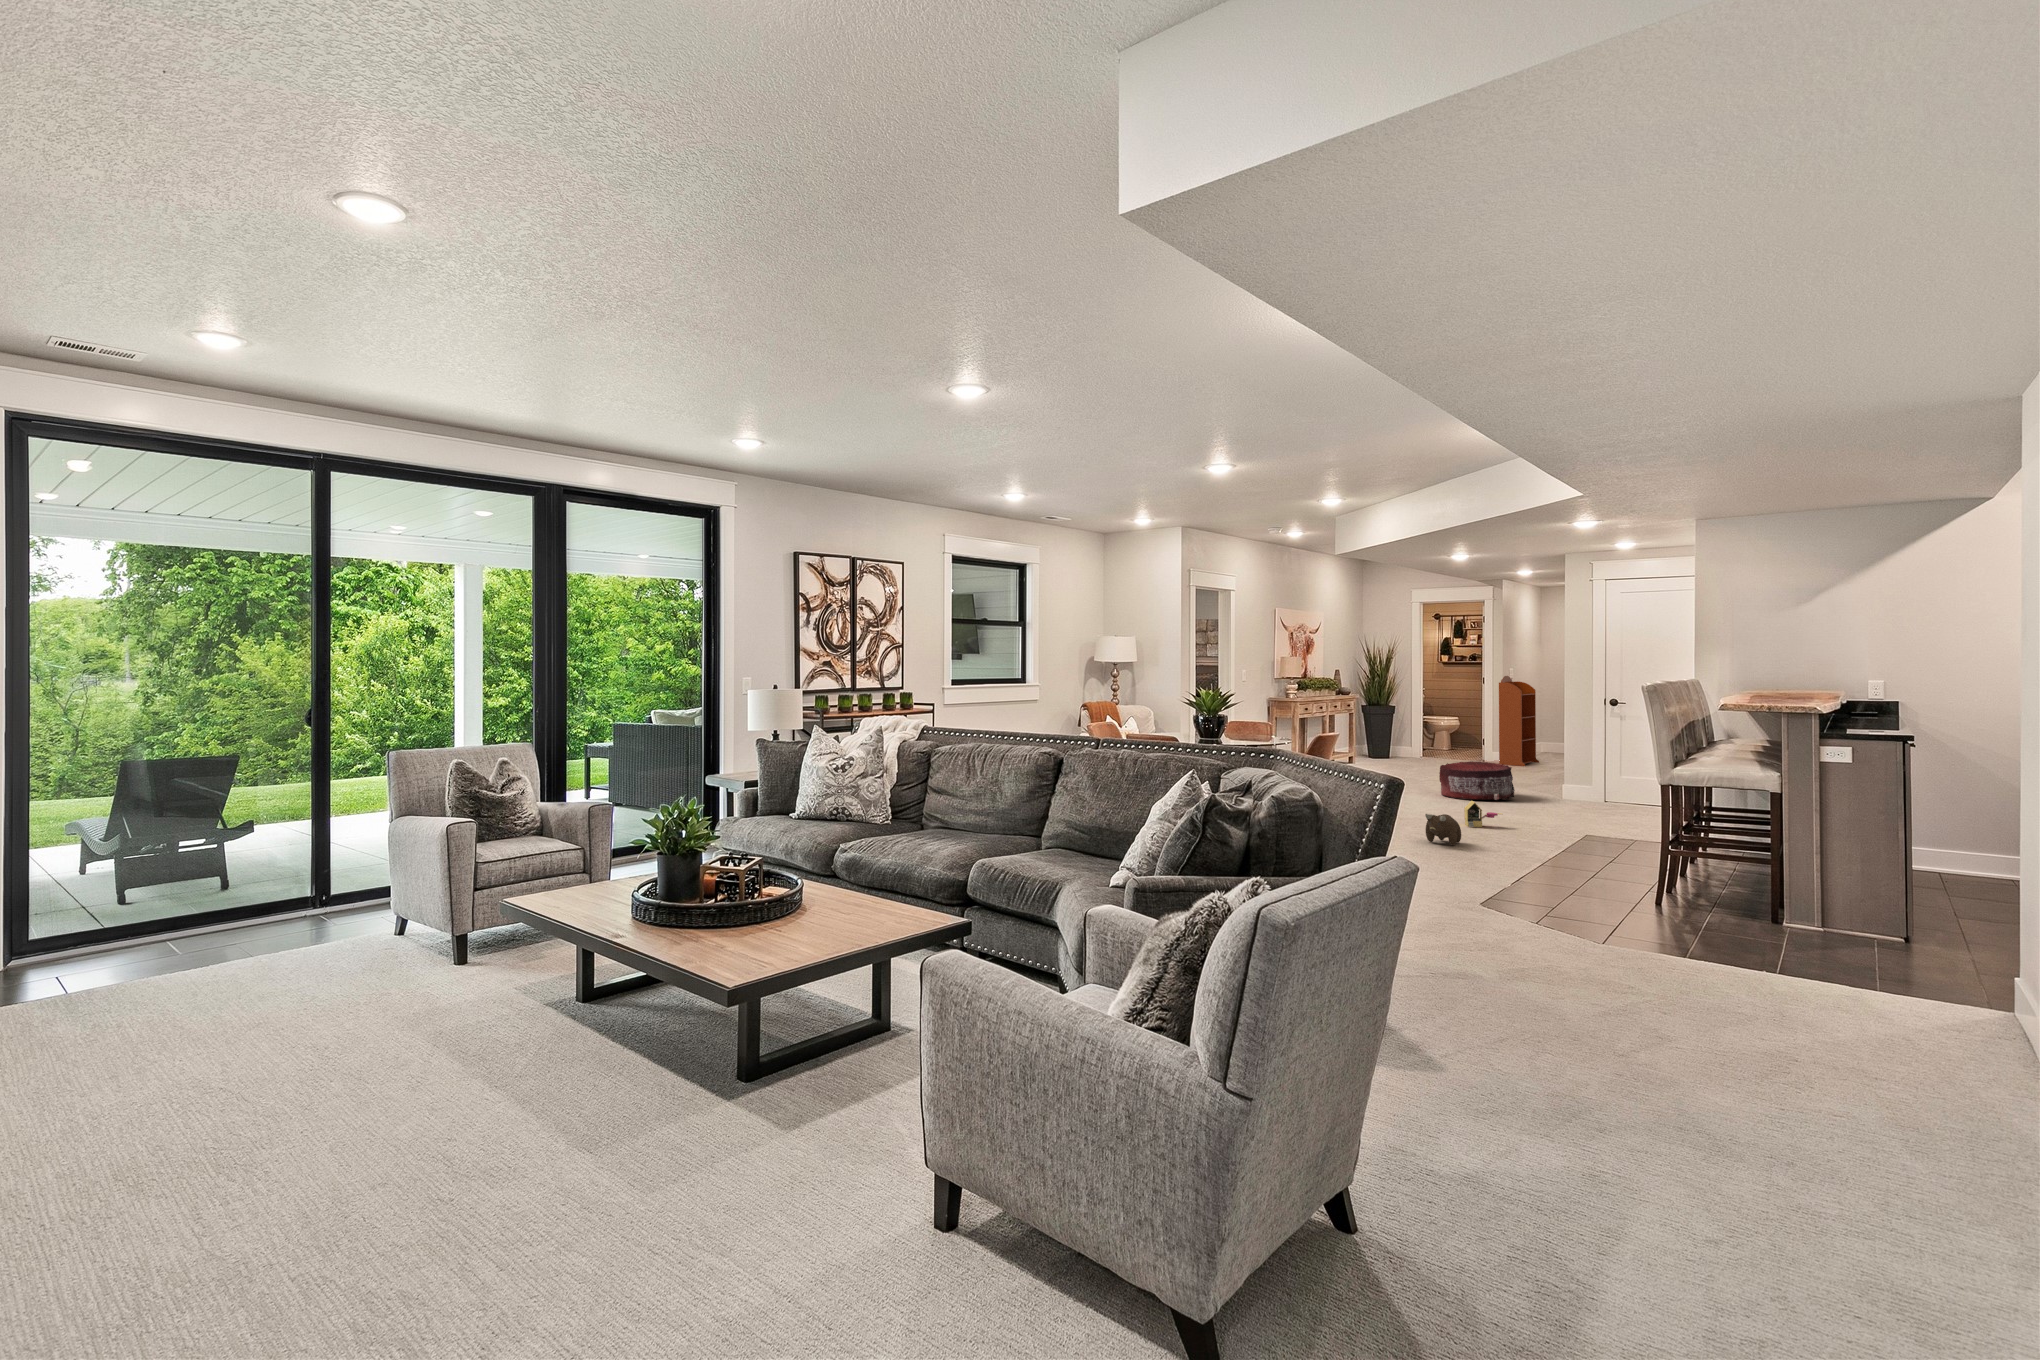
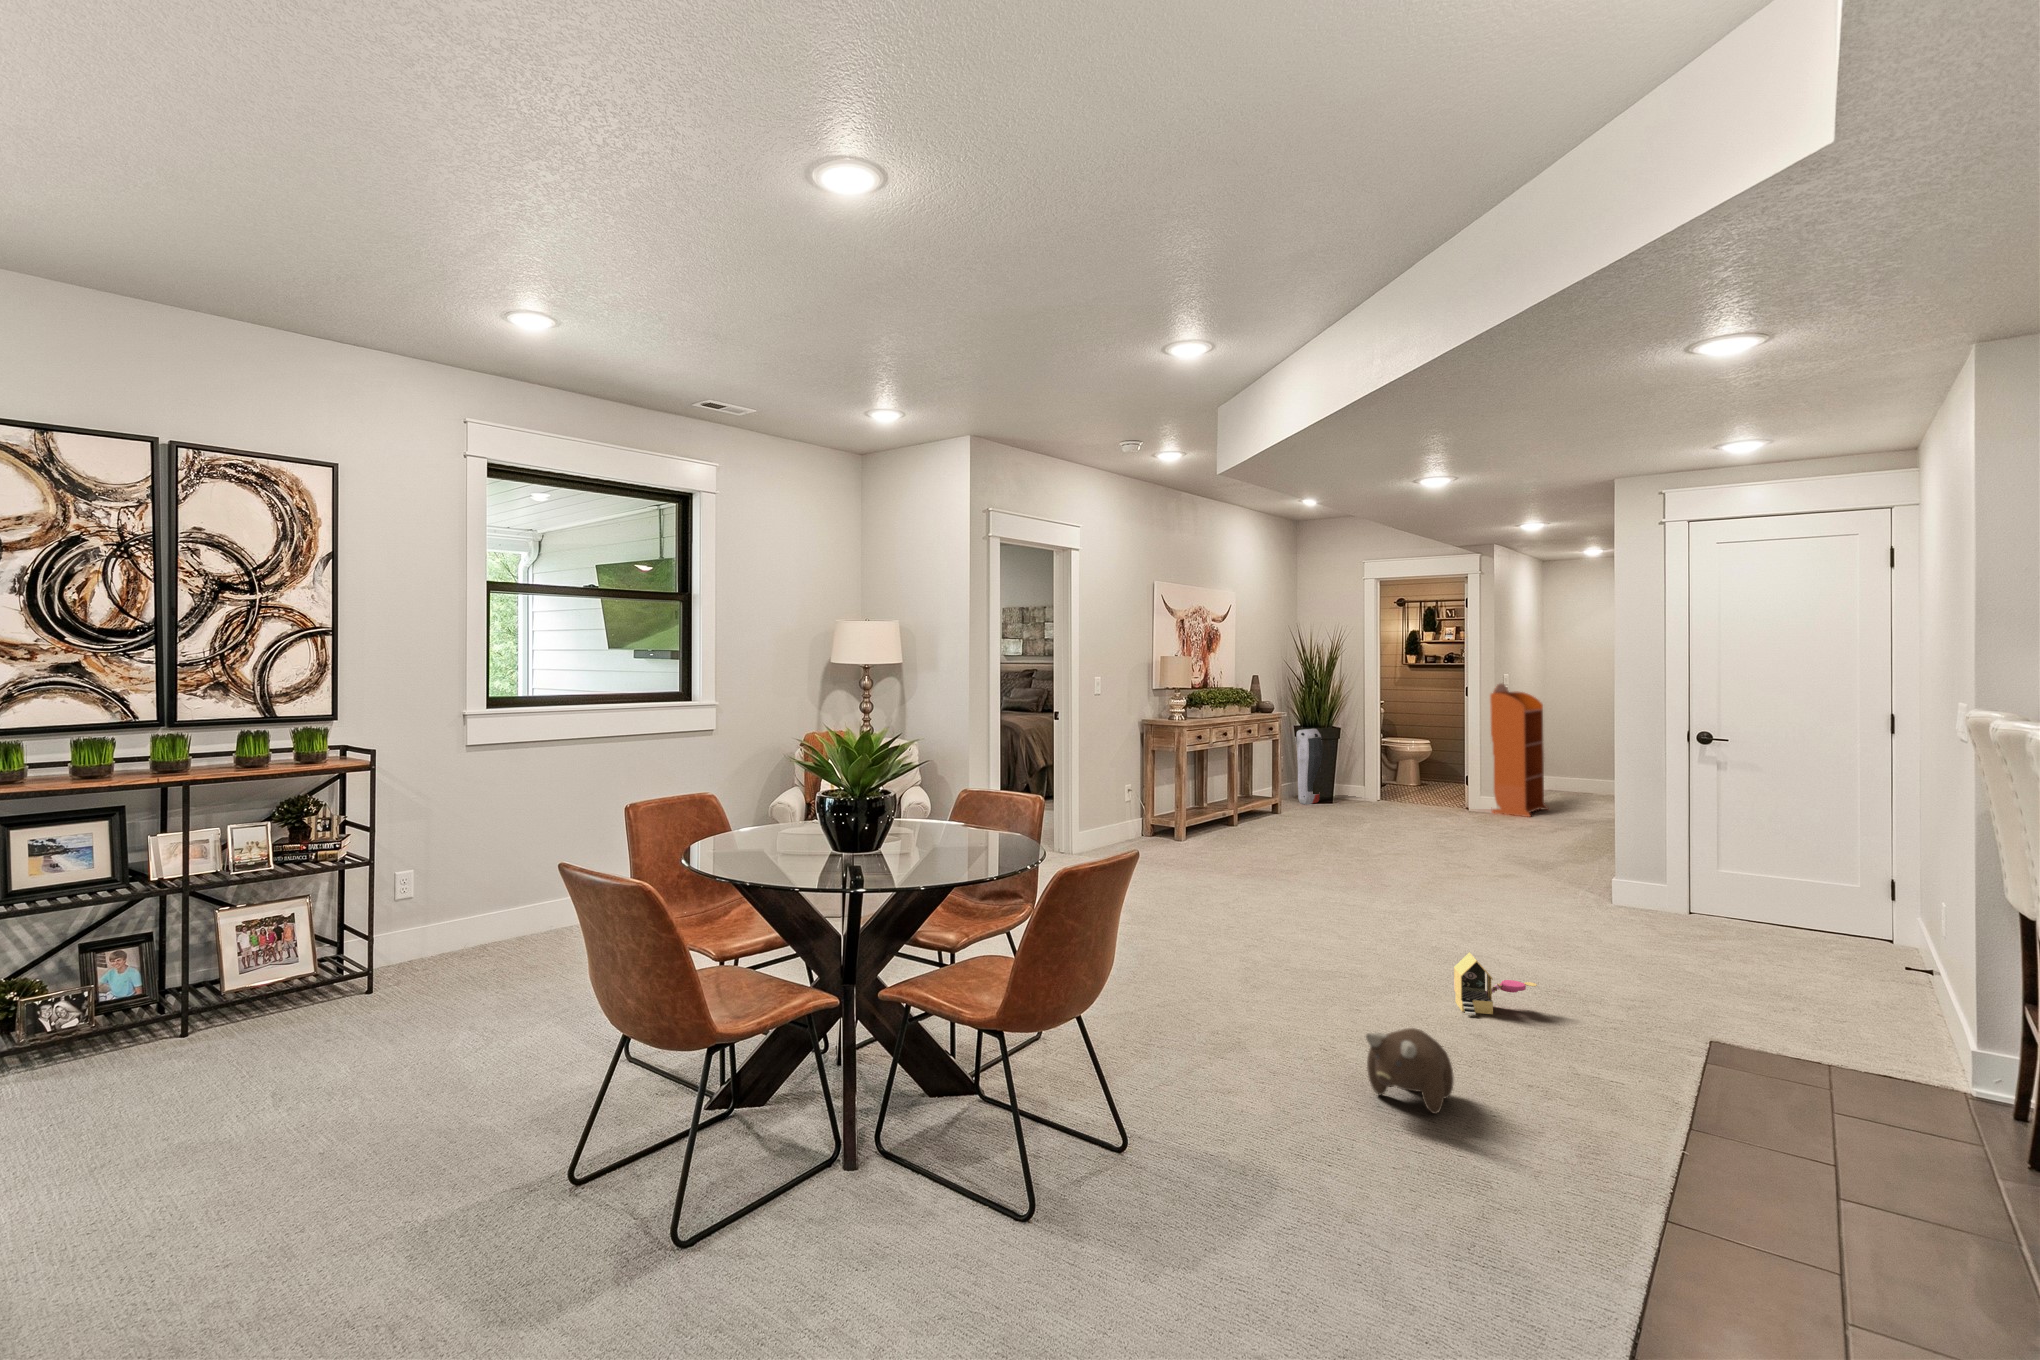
air purifier: none [1365,707,1383,759] -> present [1296,729,1323,804]
pouf: present [1439,761,1515,800] -> none [1403,834,1537,911]

